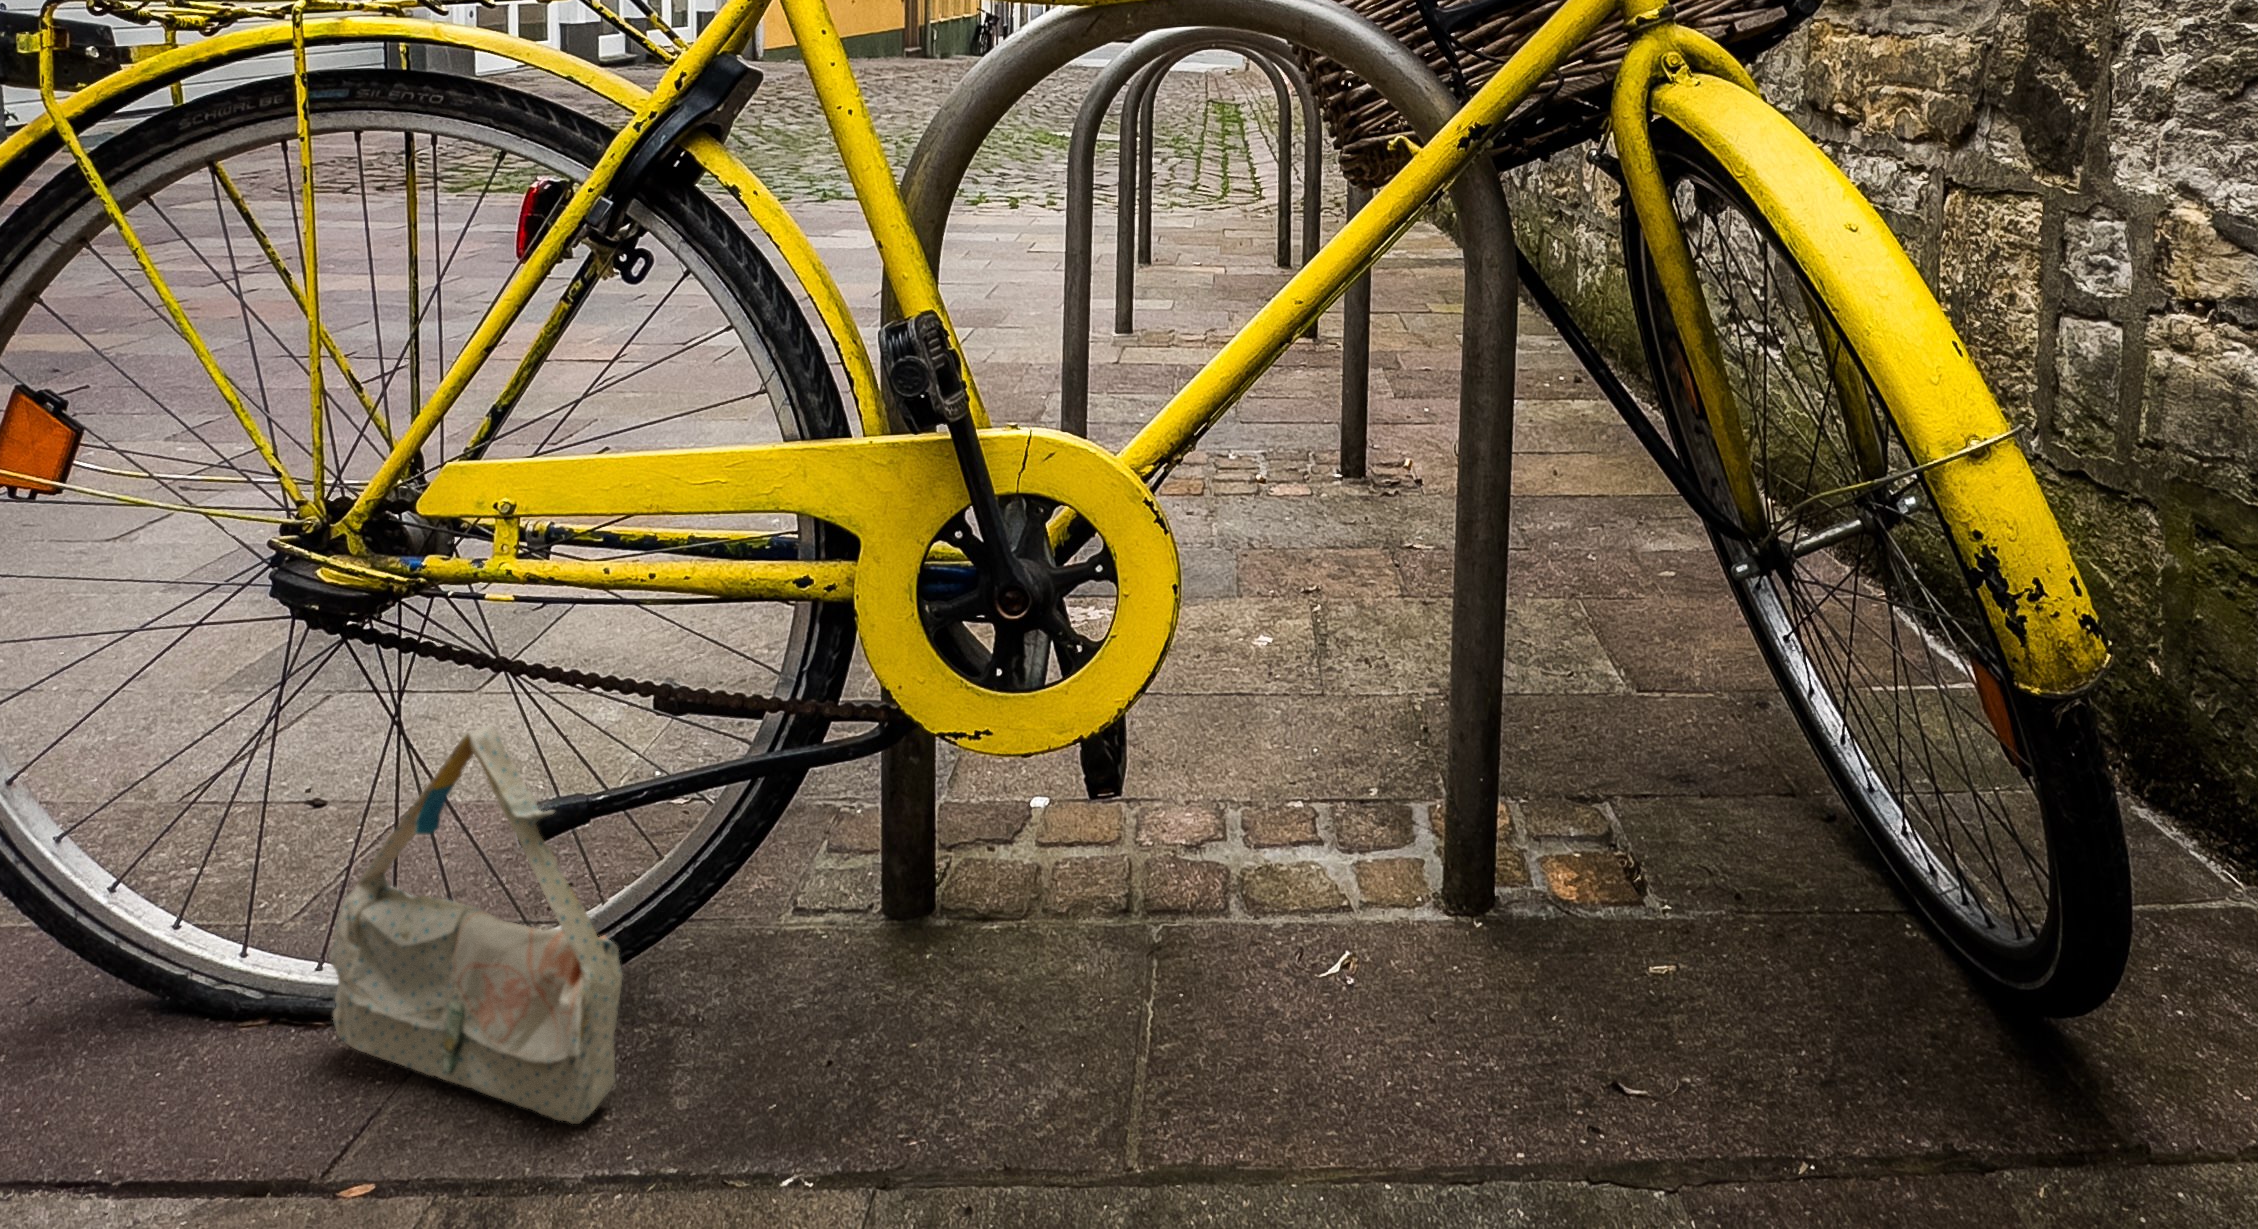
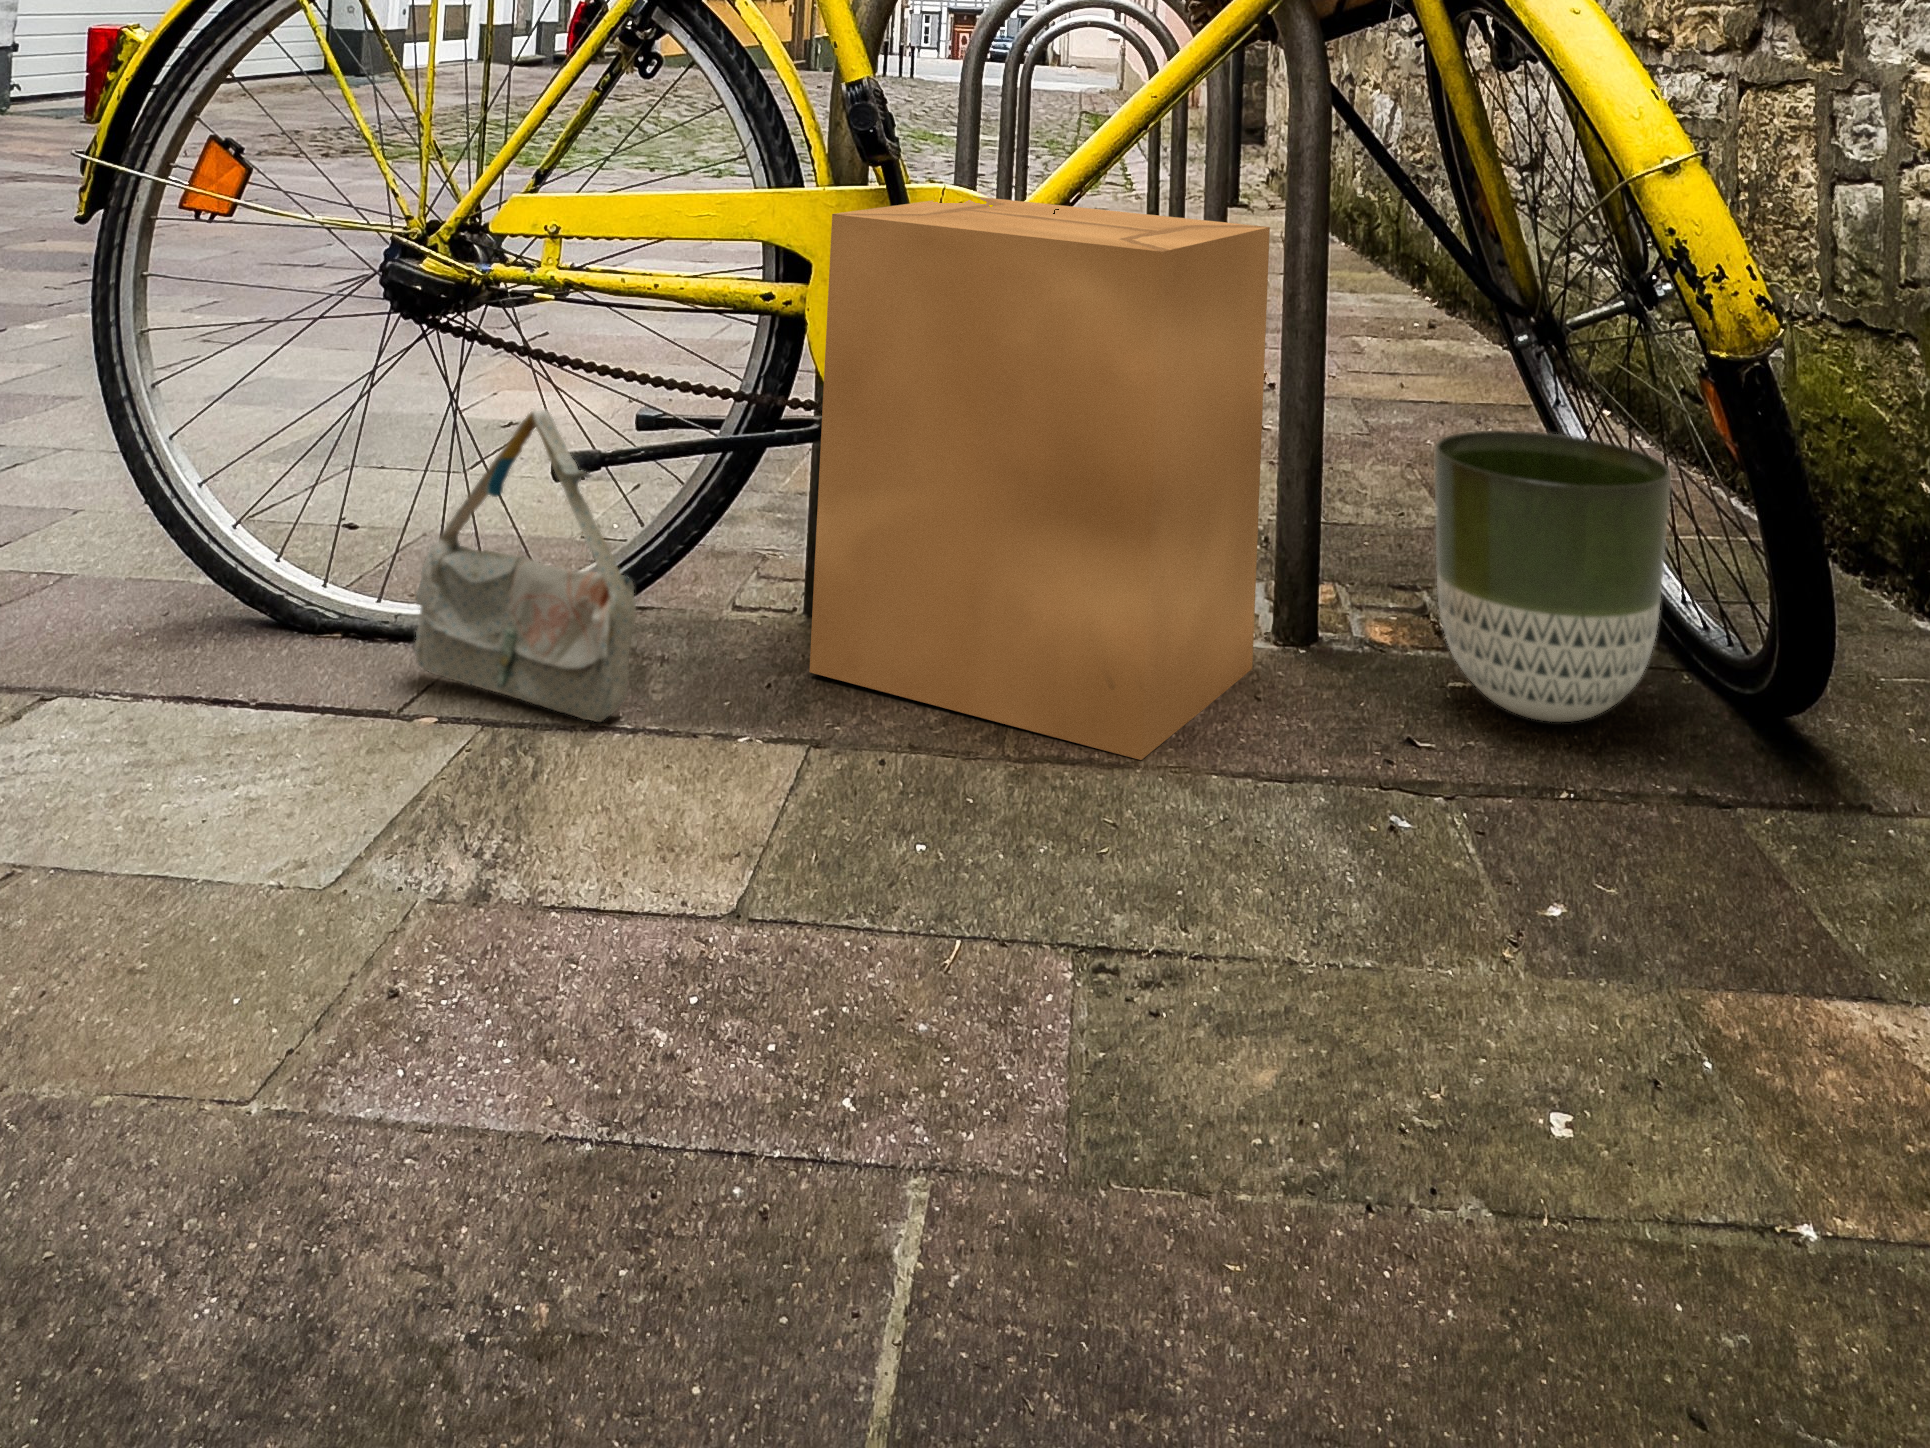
cardboard box: none [861,379,1435,1139] -> present [809,196,1270,760]
planter: none [1630,665,1915,1029] -> present [1435,431,1671,722]

